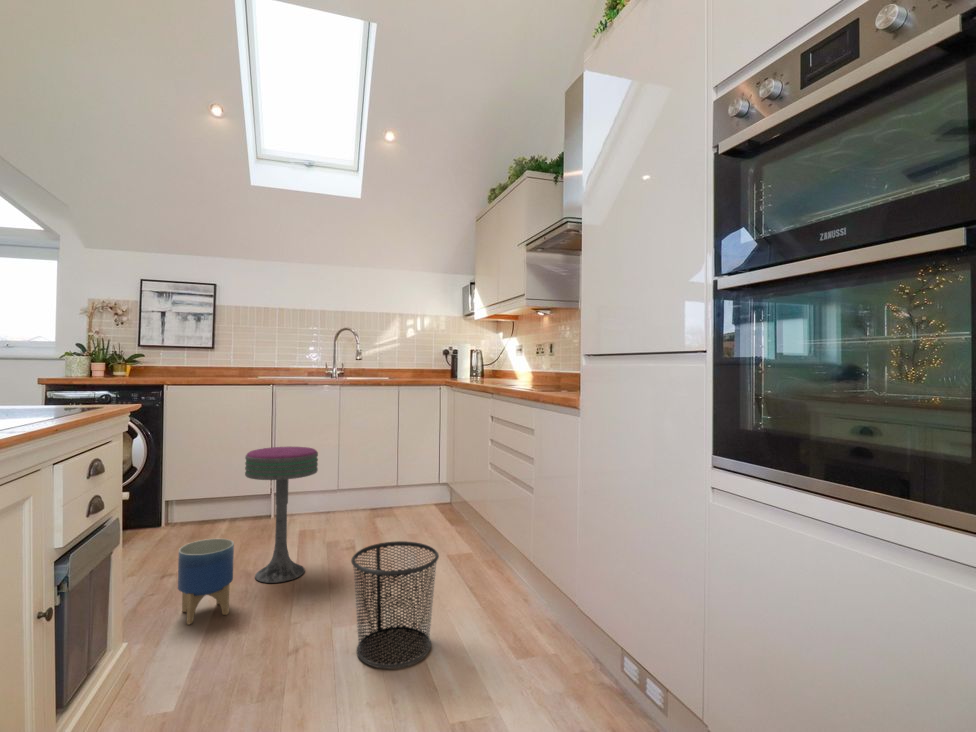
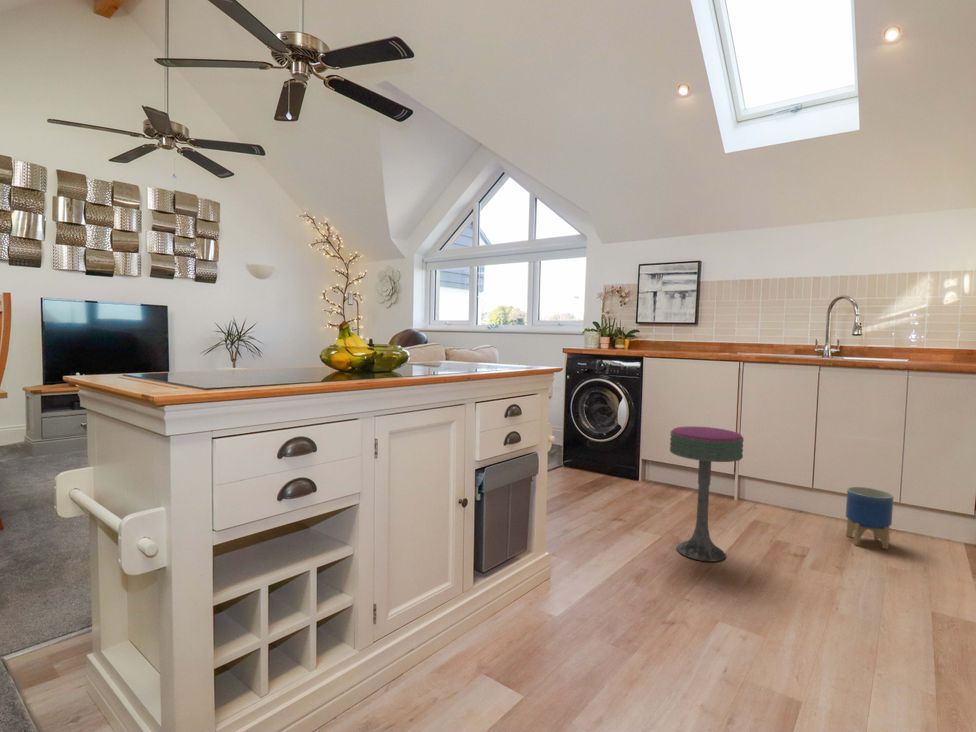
planter: present [178,539,234,624] -> present [846,487,893,549]
waste bin: present [351,541,439,668] -> none [709,549,820,696]

